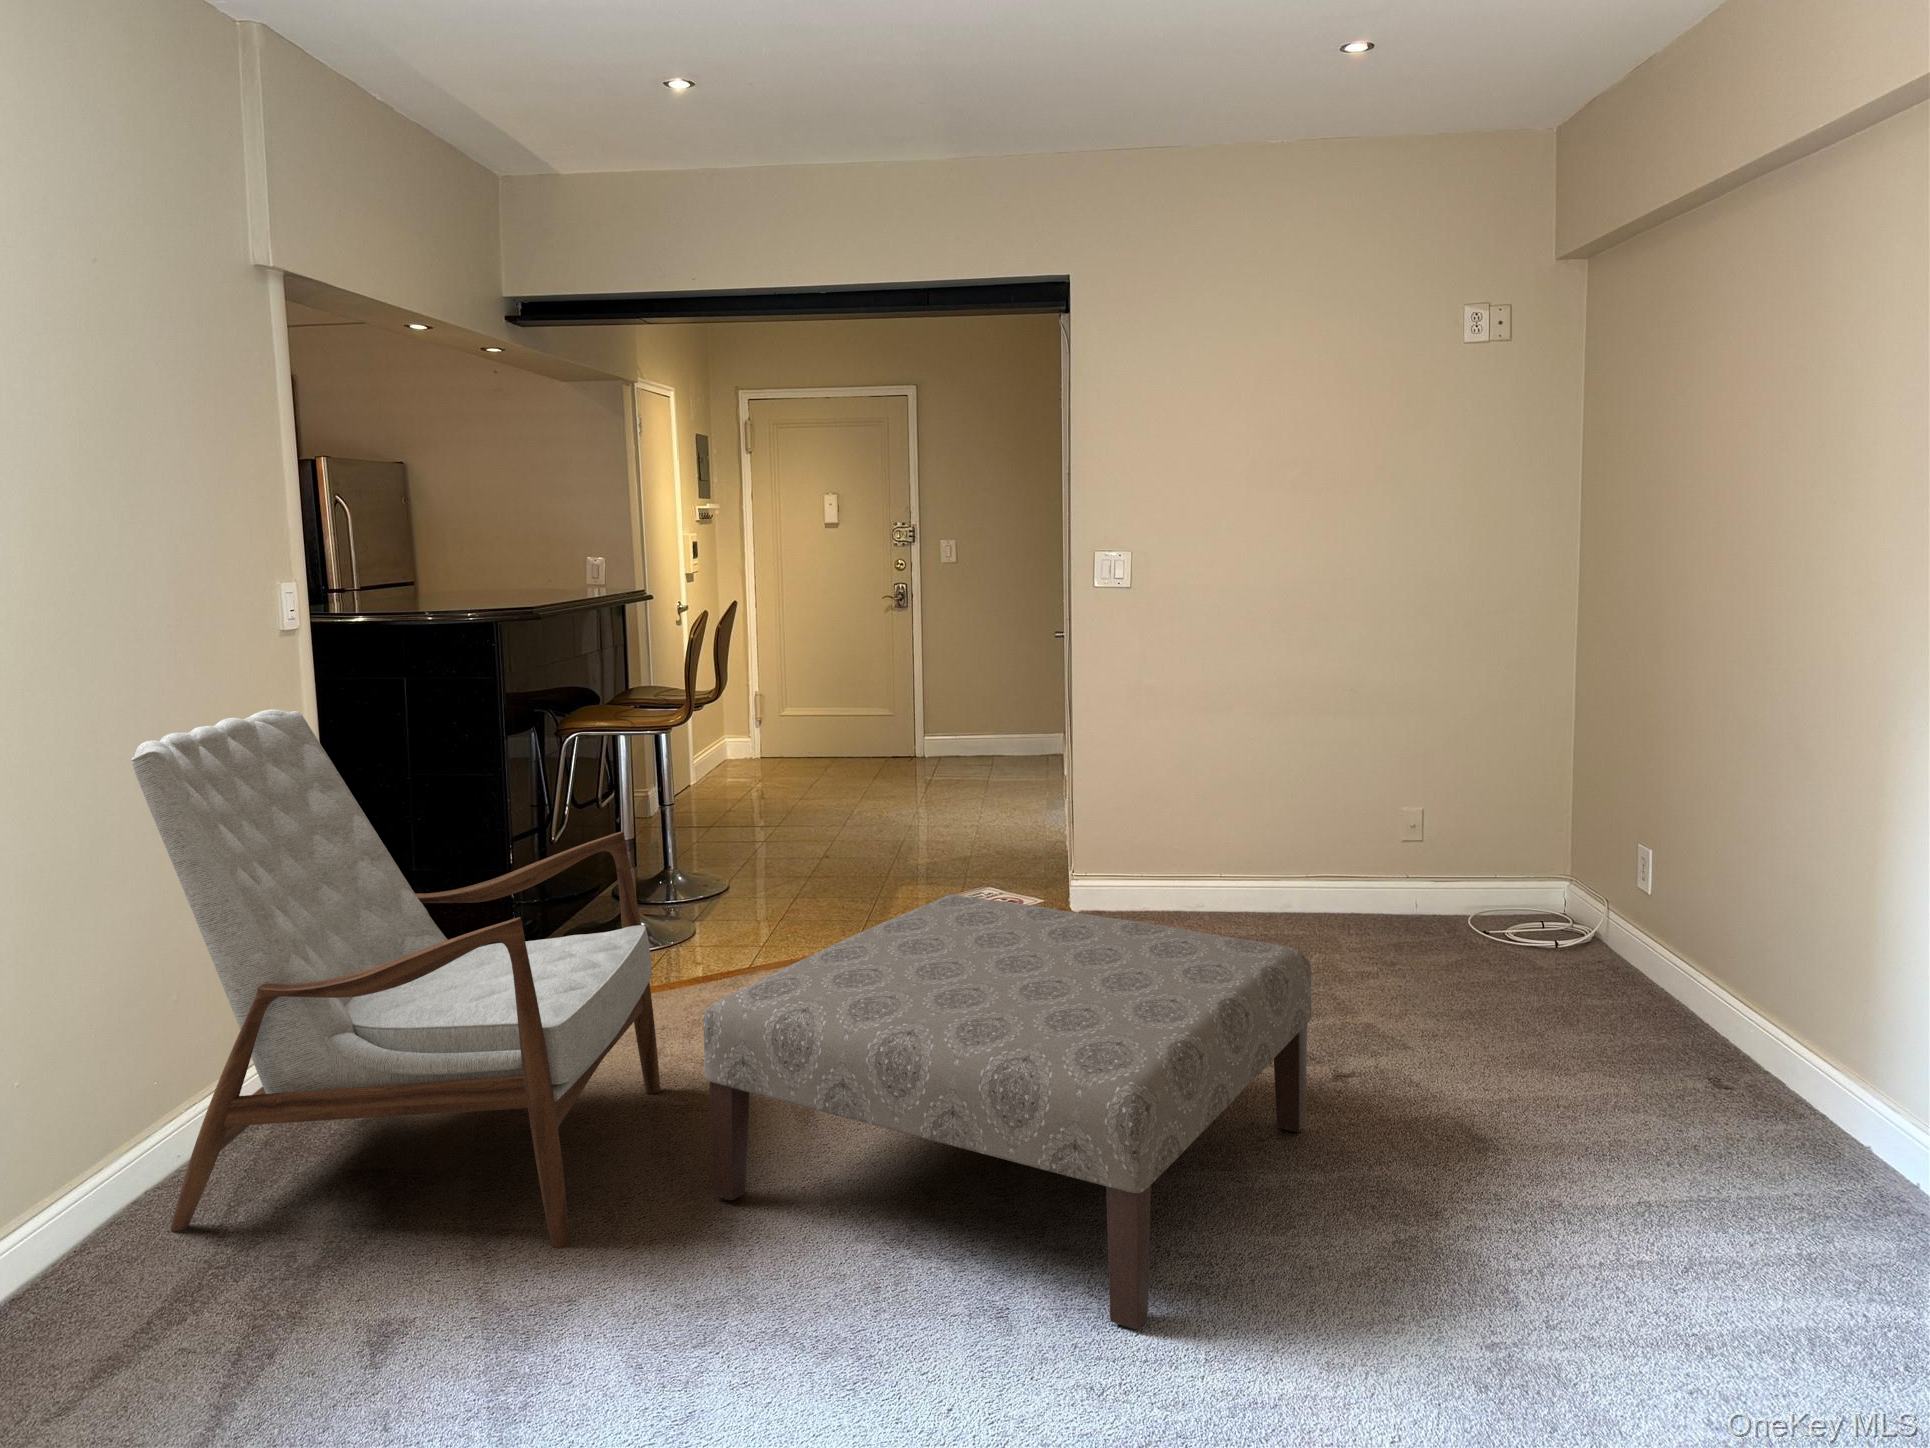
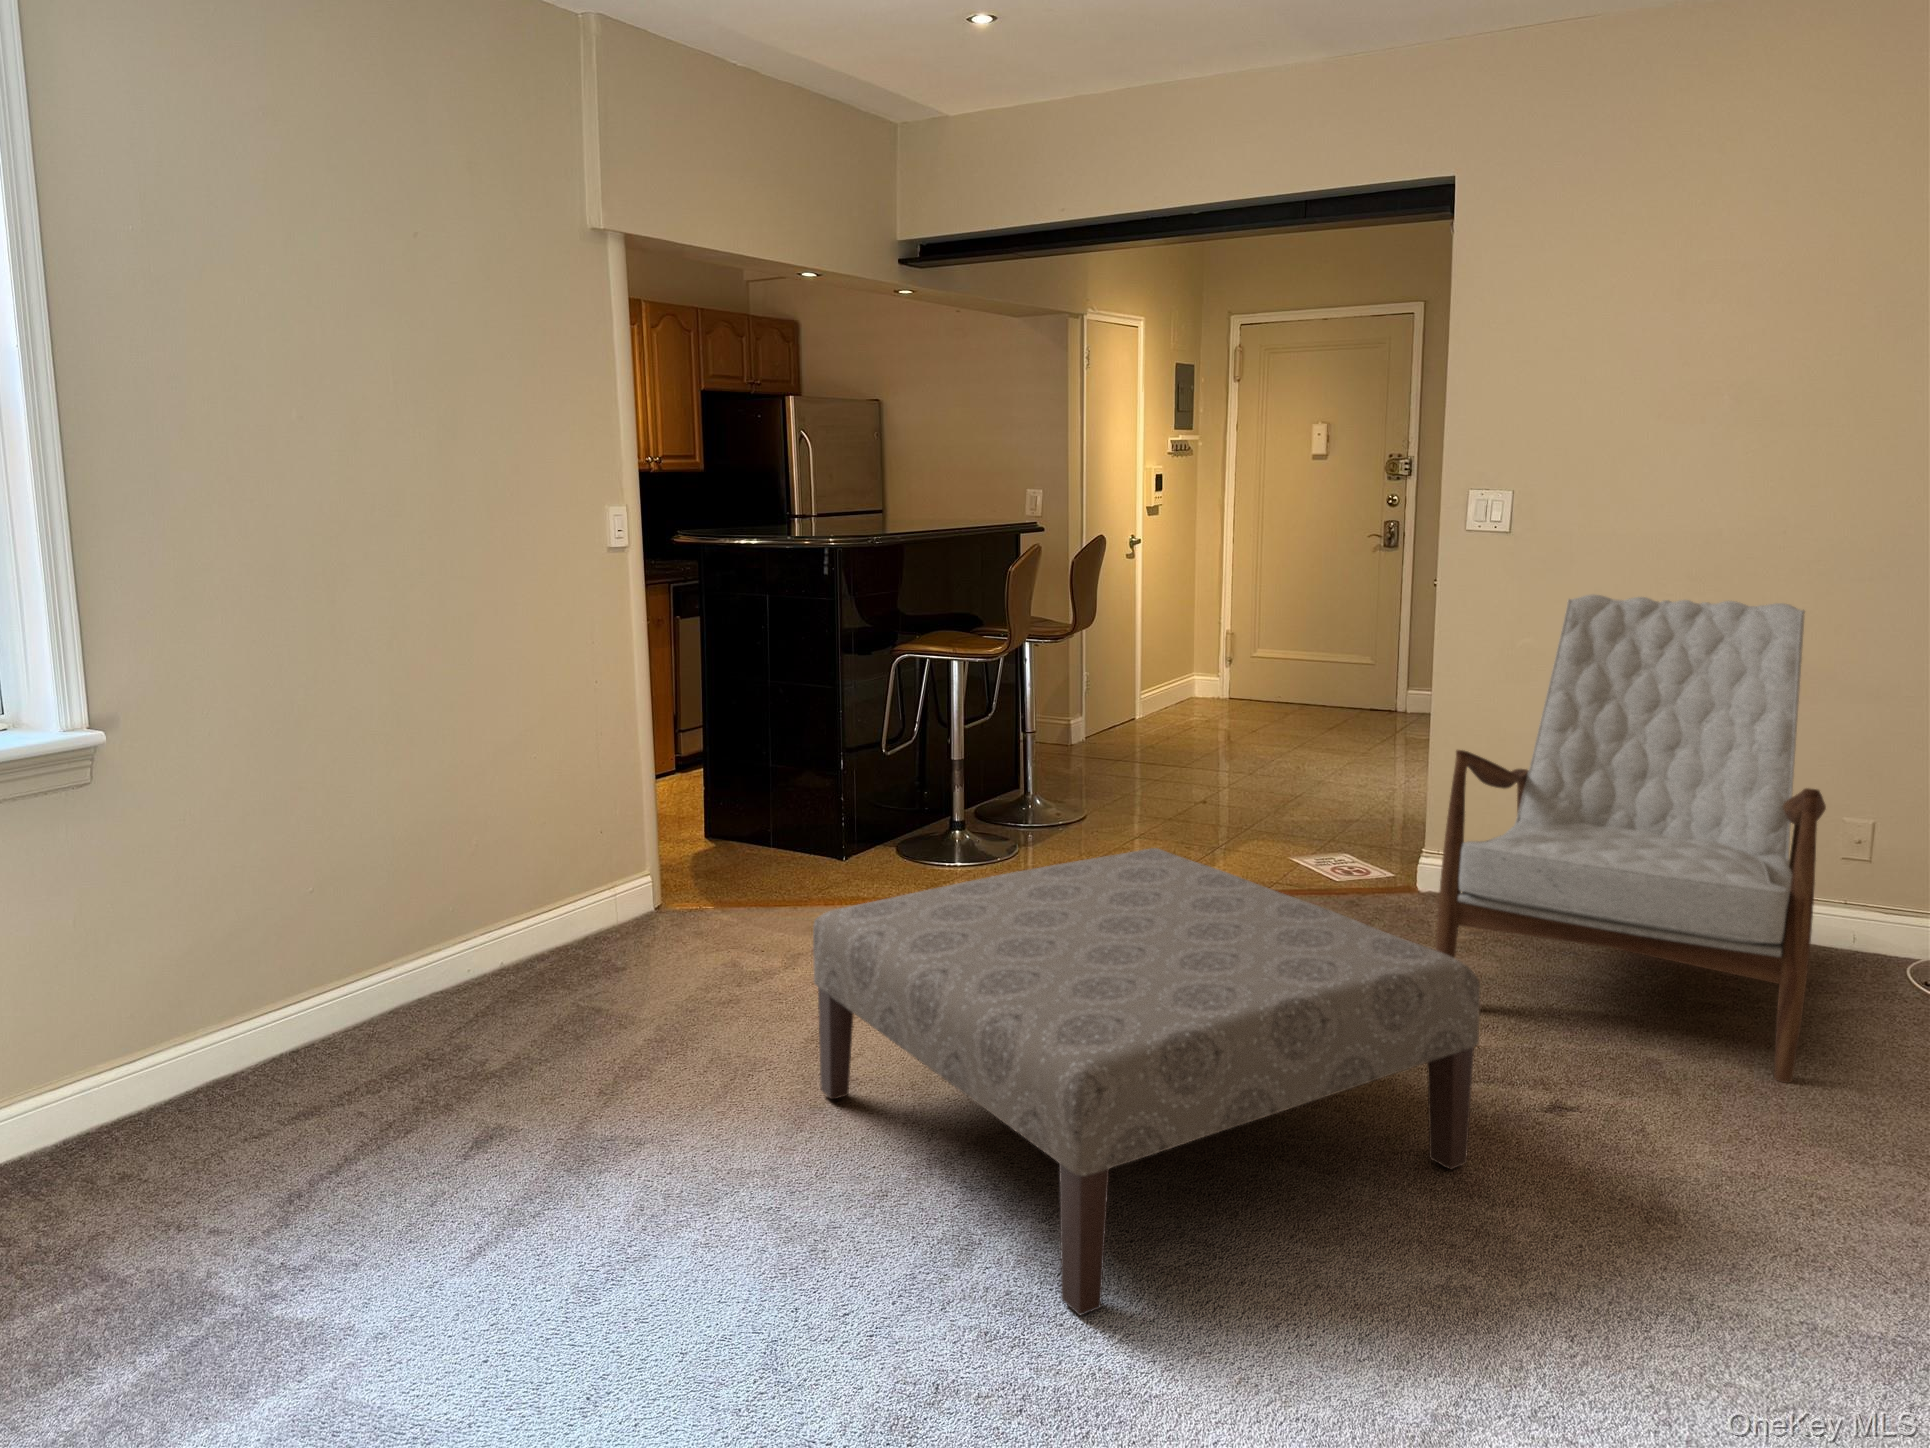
armchair: present [131,709,660,1248] -> present [1436,594,1826,1083]

